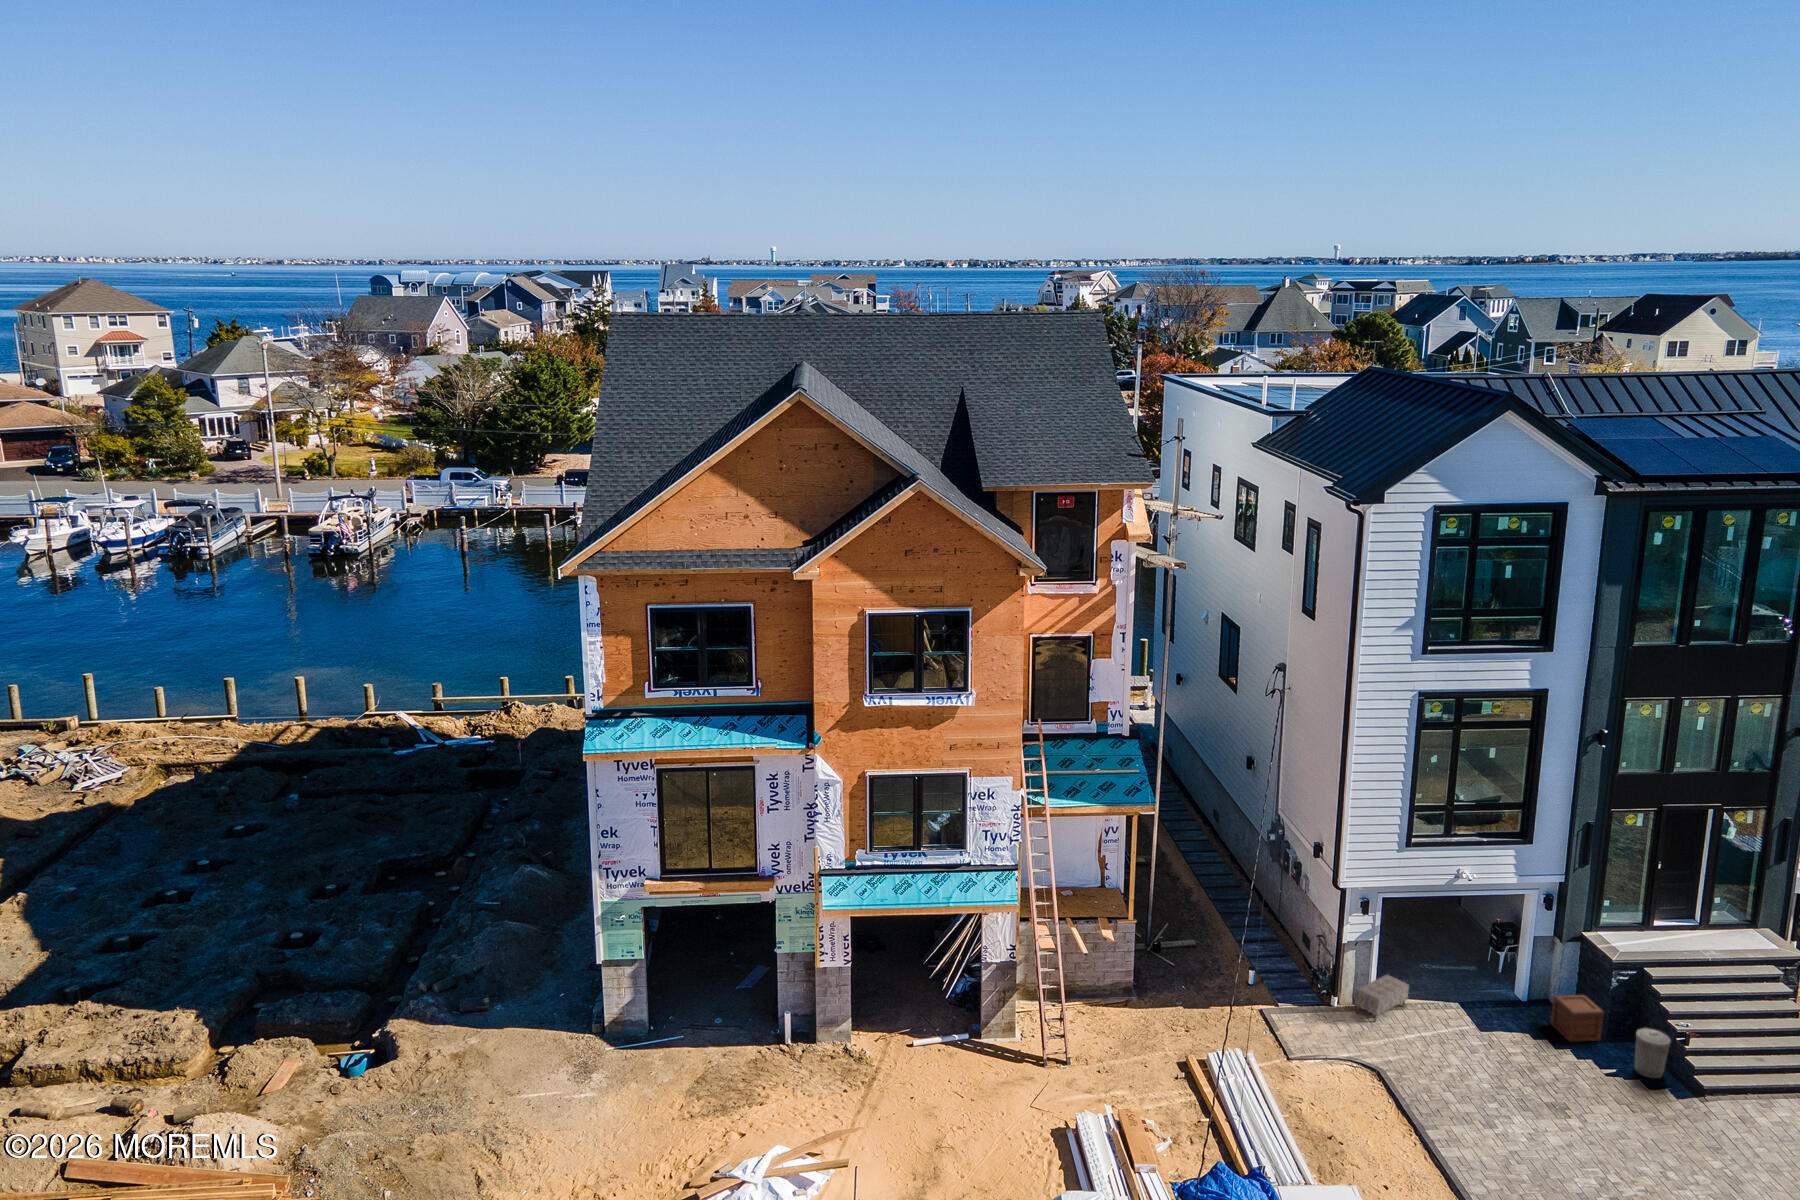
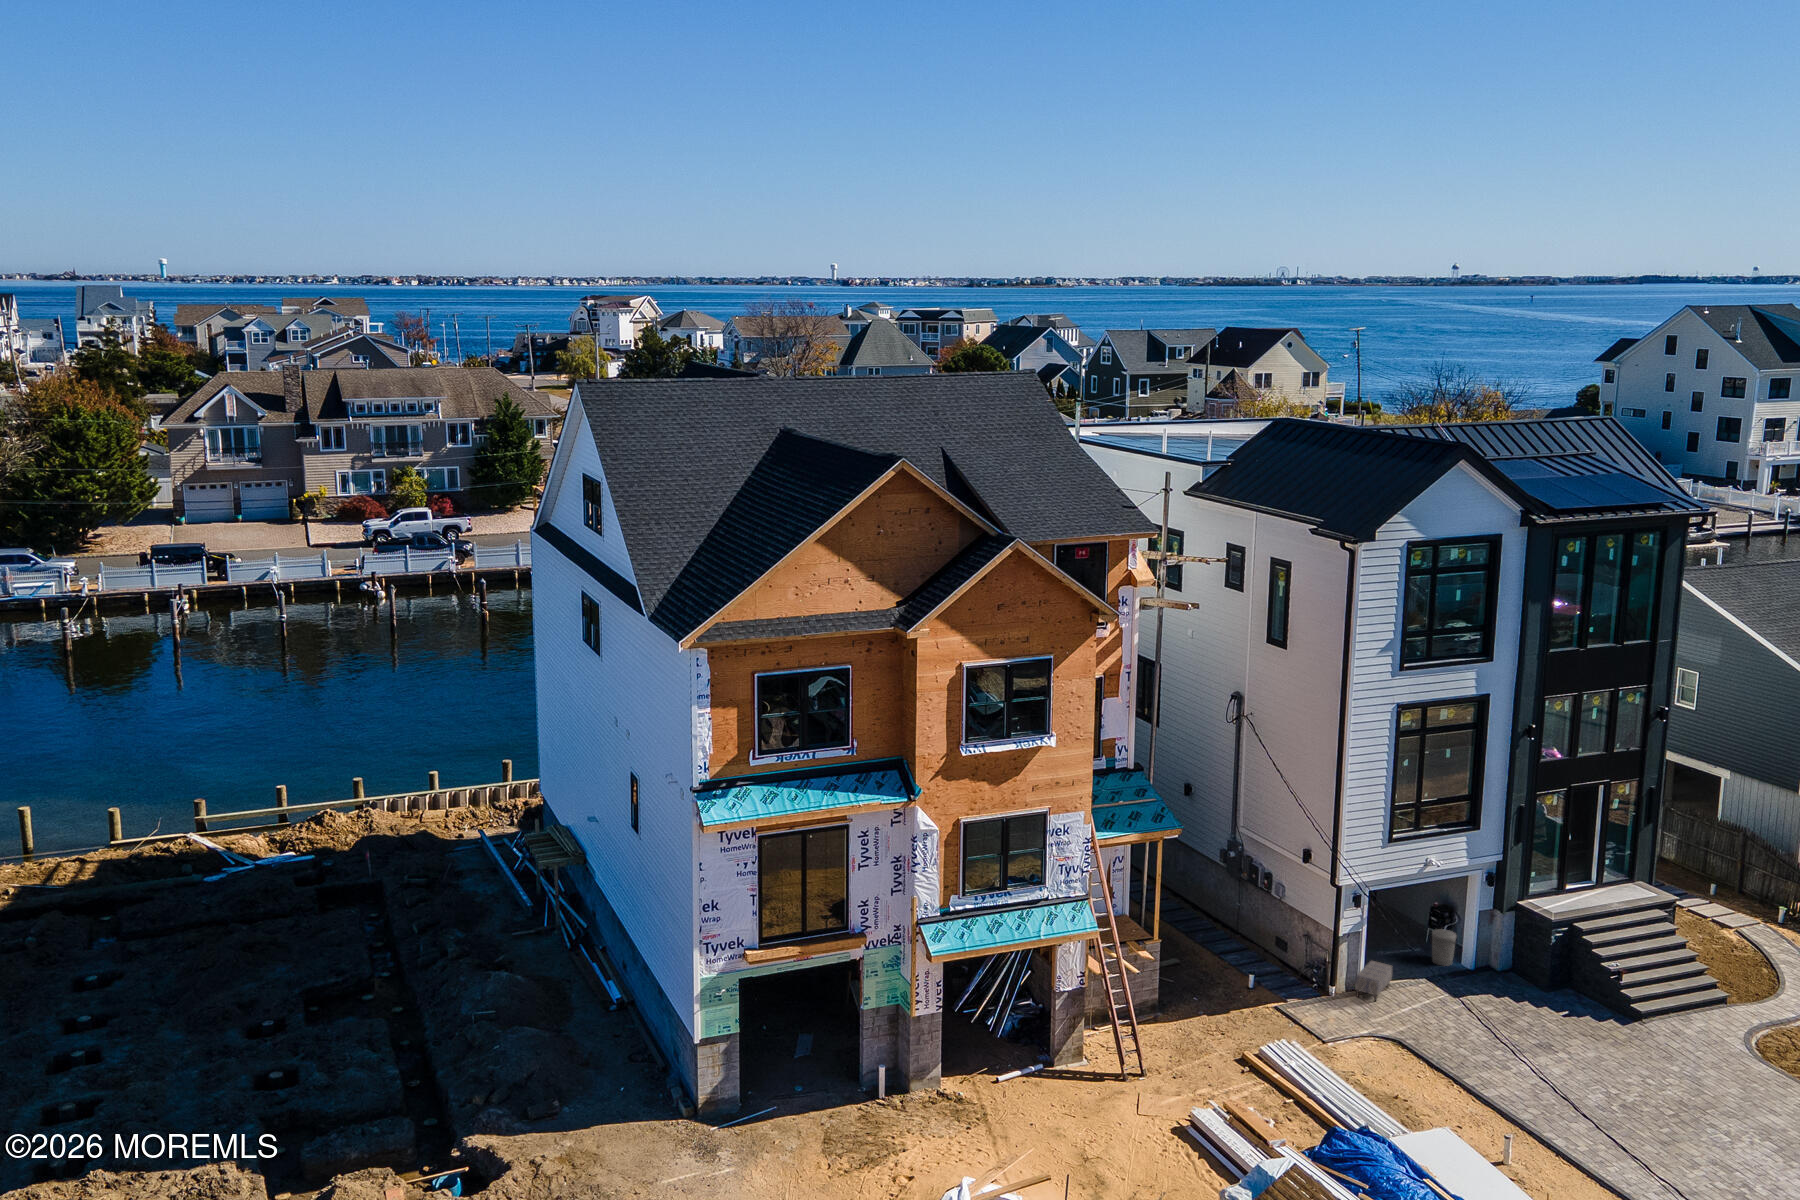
wooden crate: present [1551,995,1604,1042] -> none [1504,954,1548,994]
trash can: present [1635,1029,1670,1078] -> present [1432,929,1456,966]

